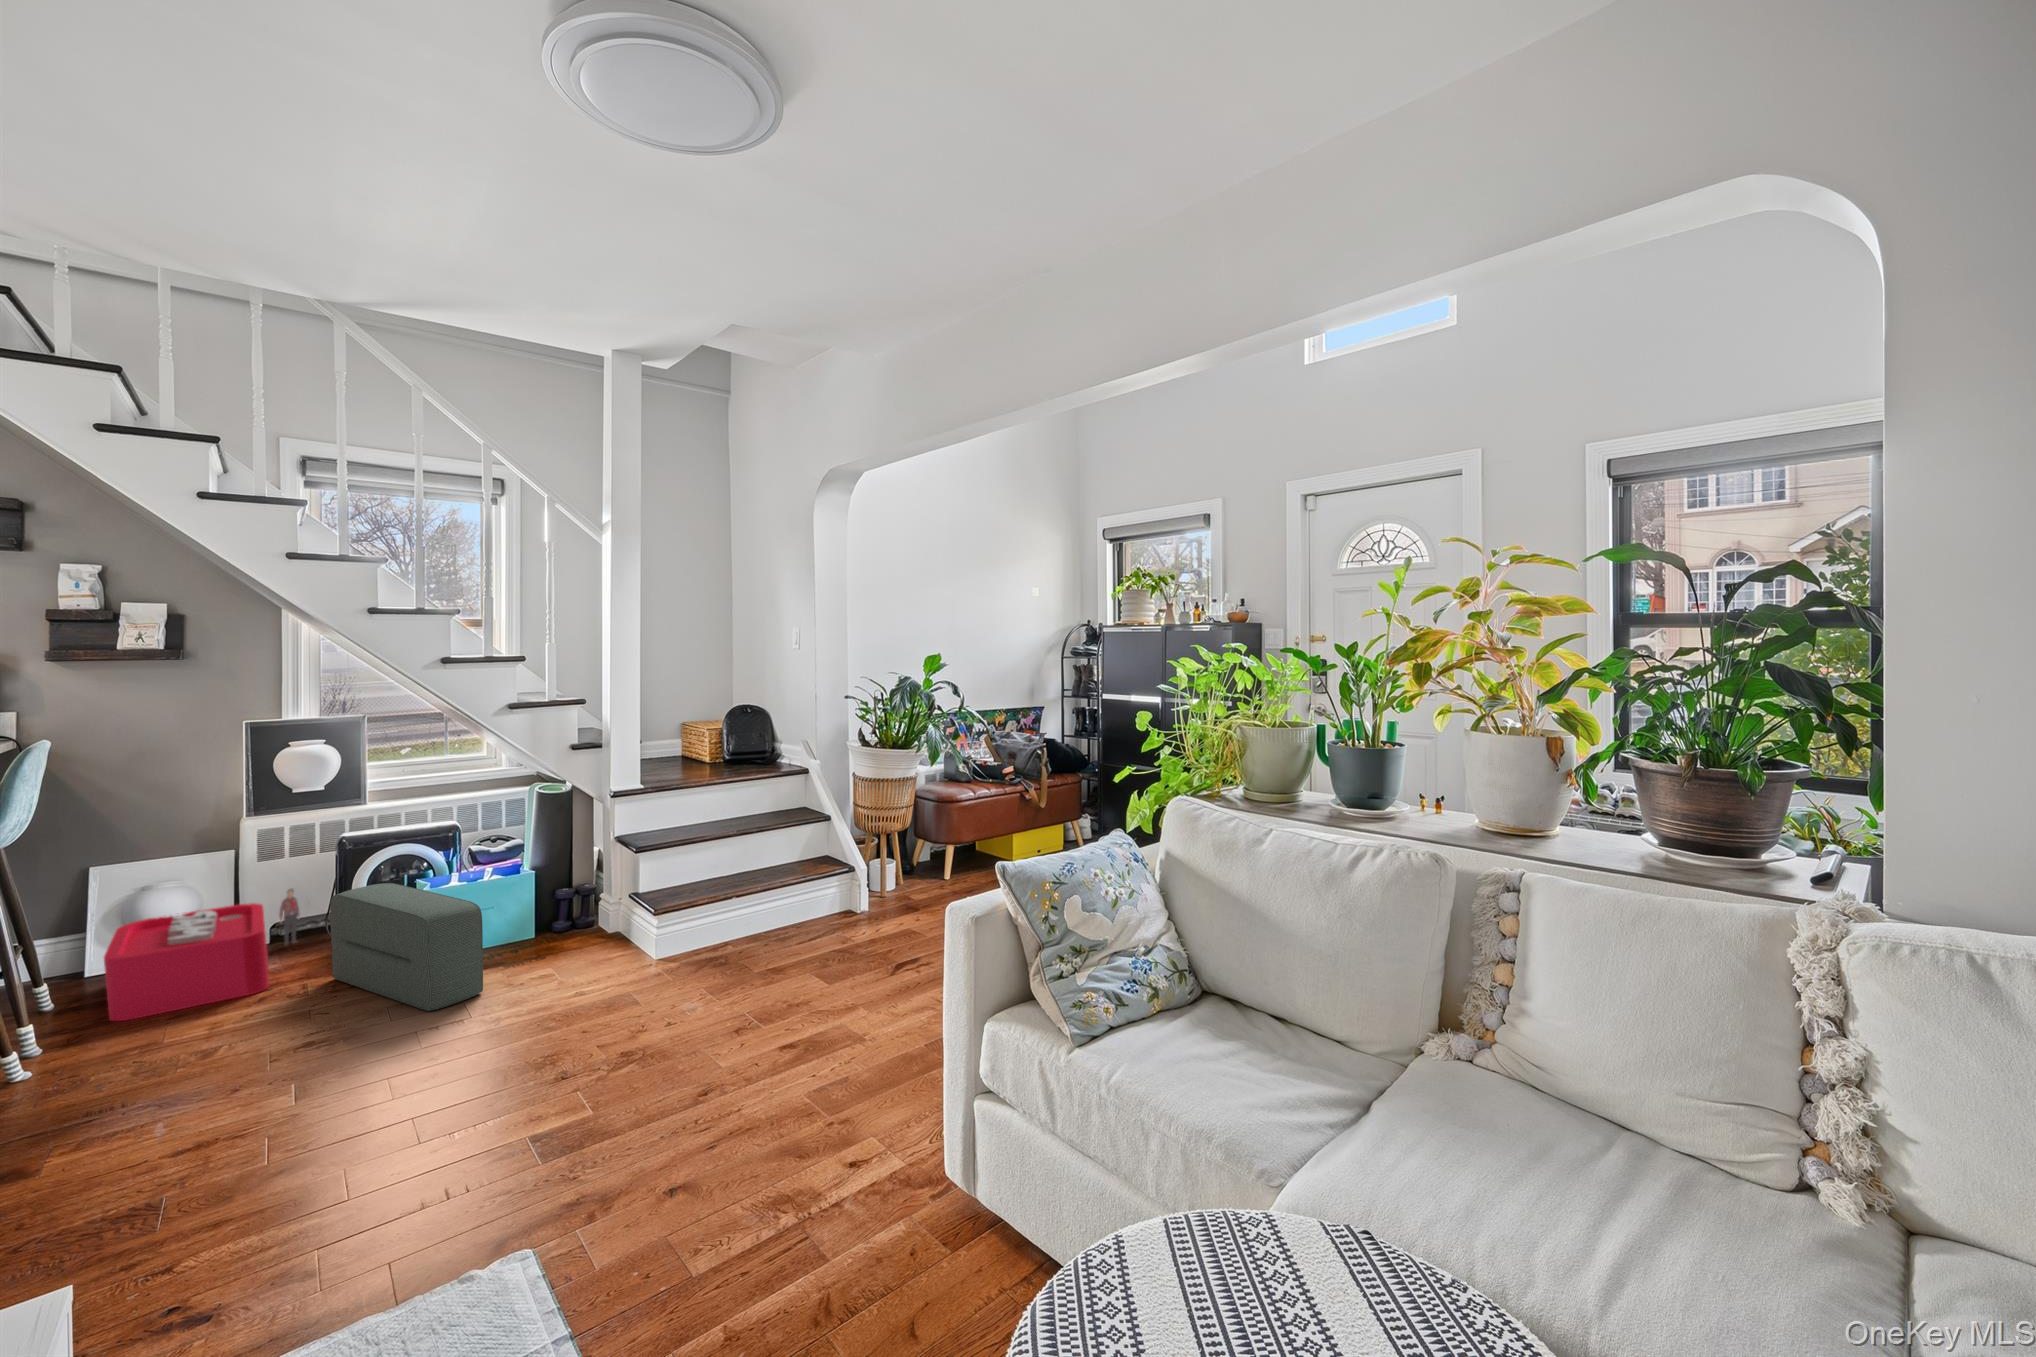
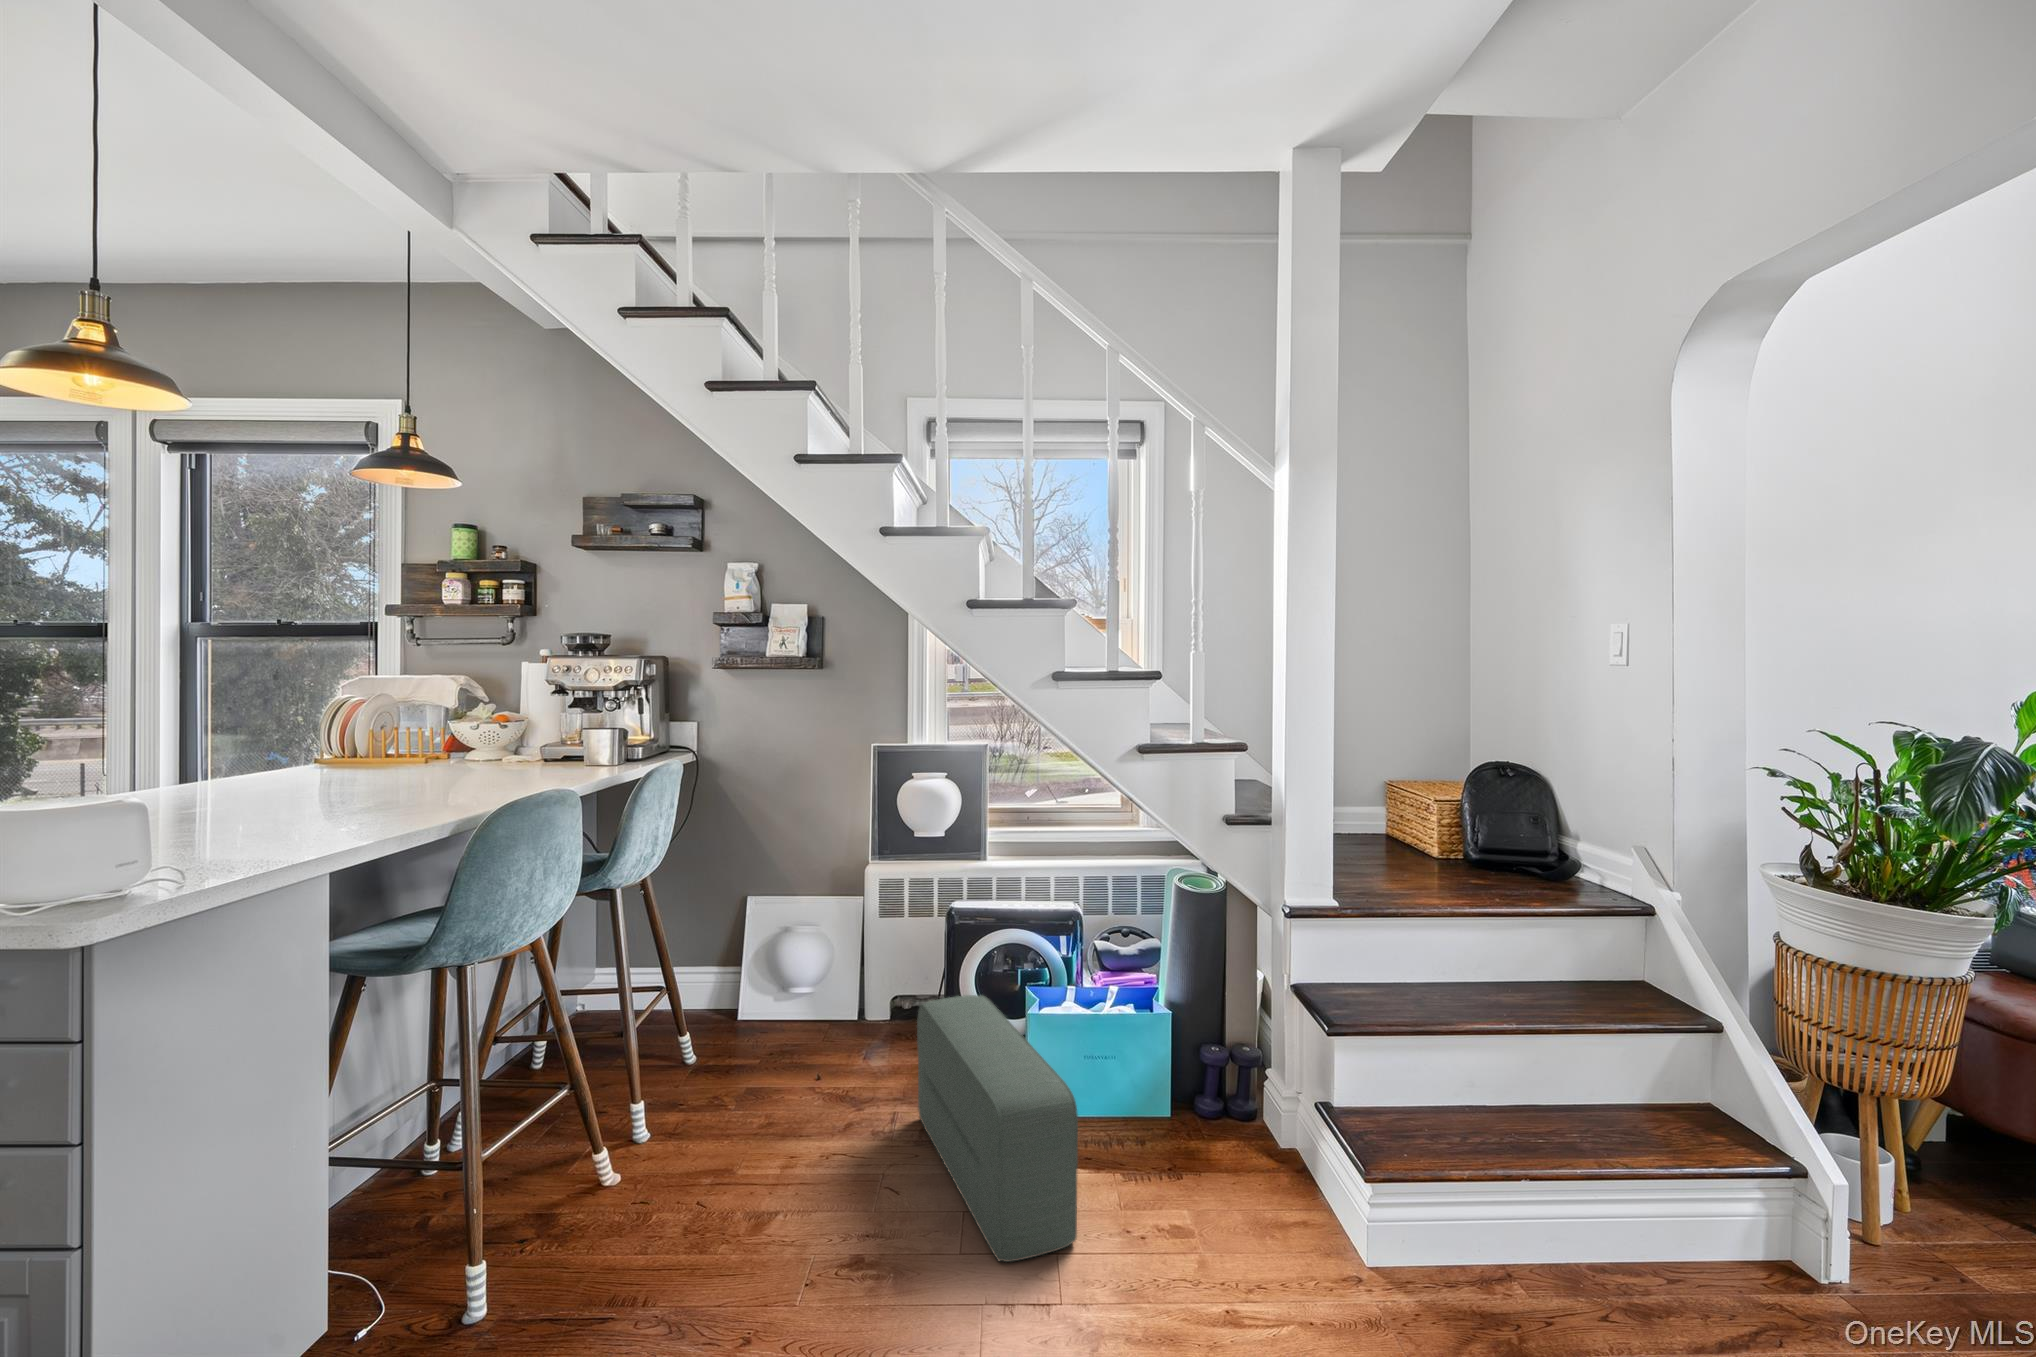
storage bin: present [104,889,300,1021] -> none [712,958,915,1116]

